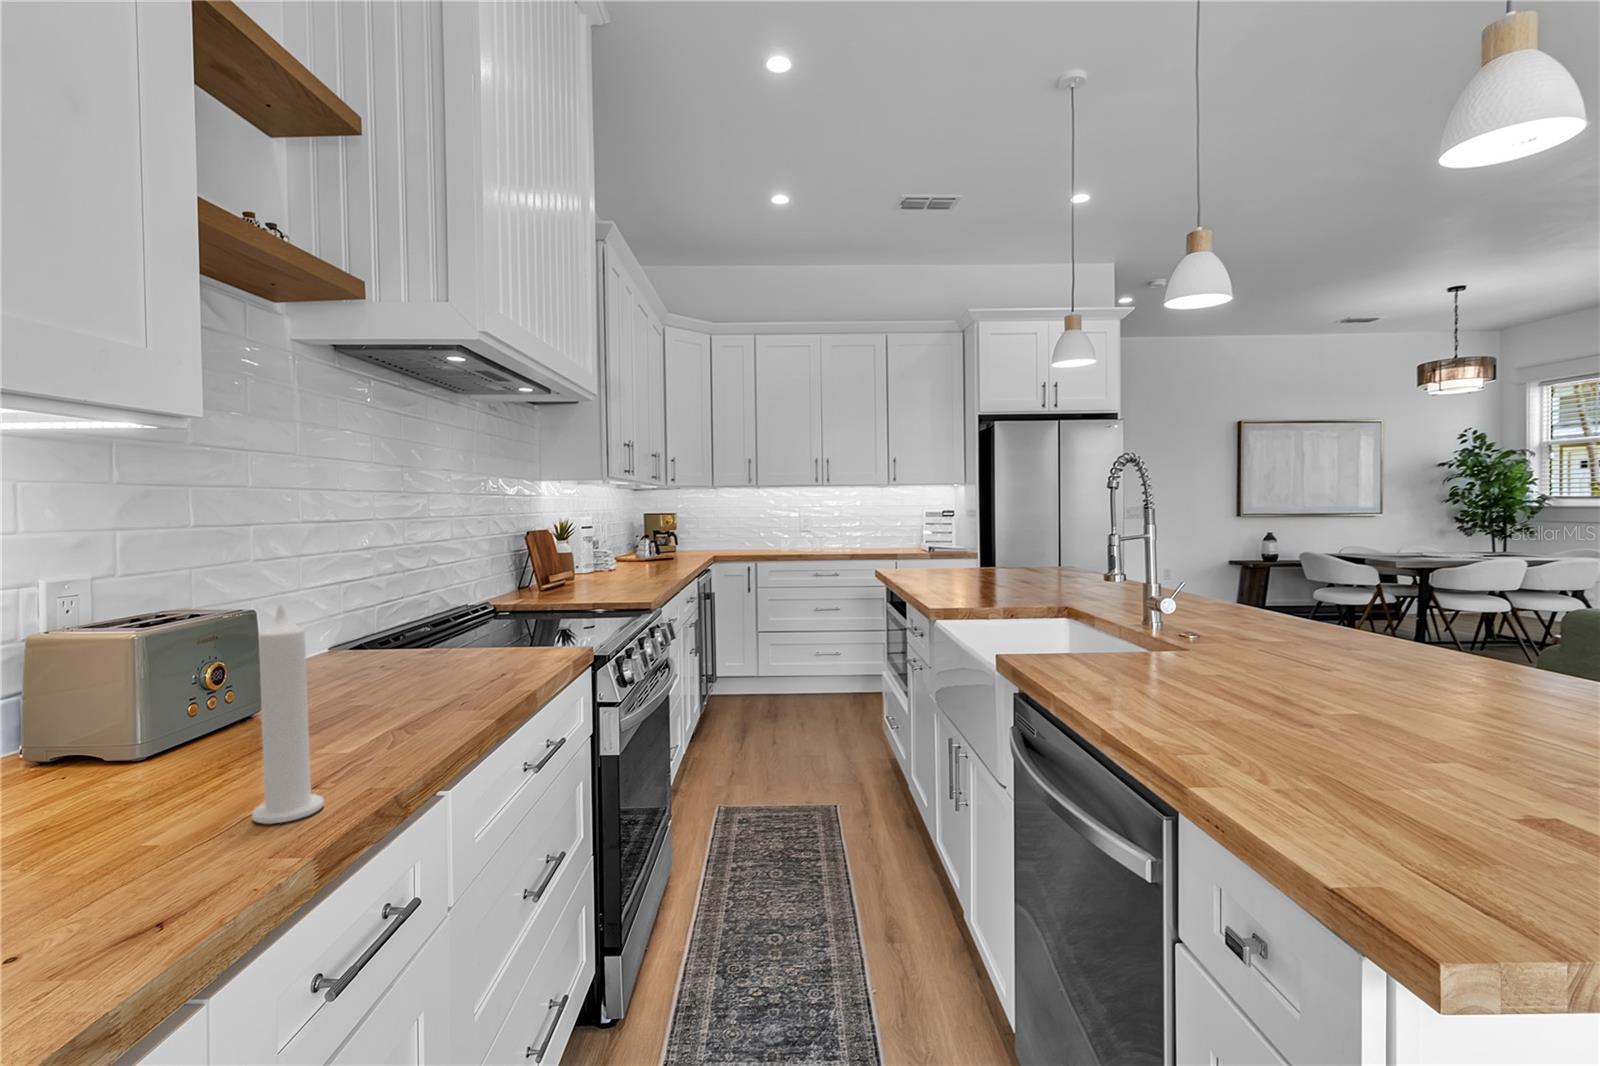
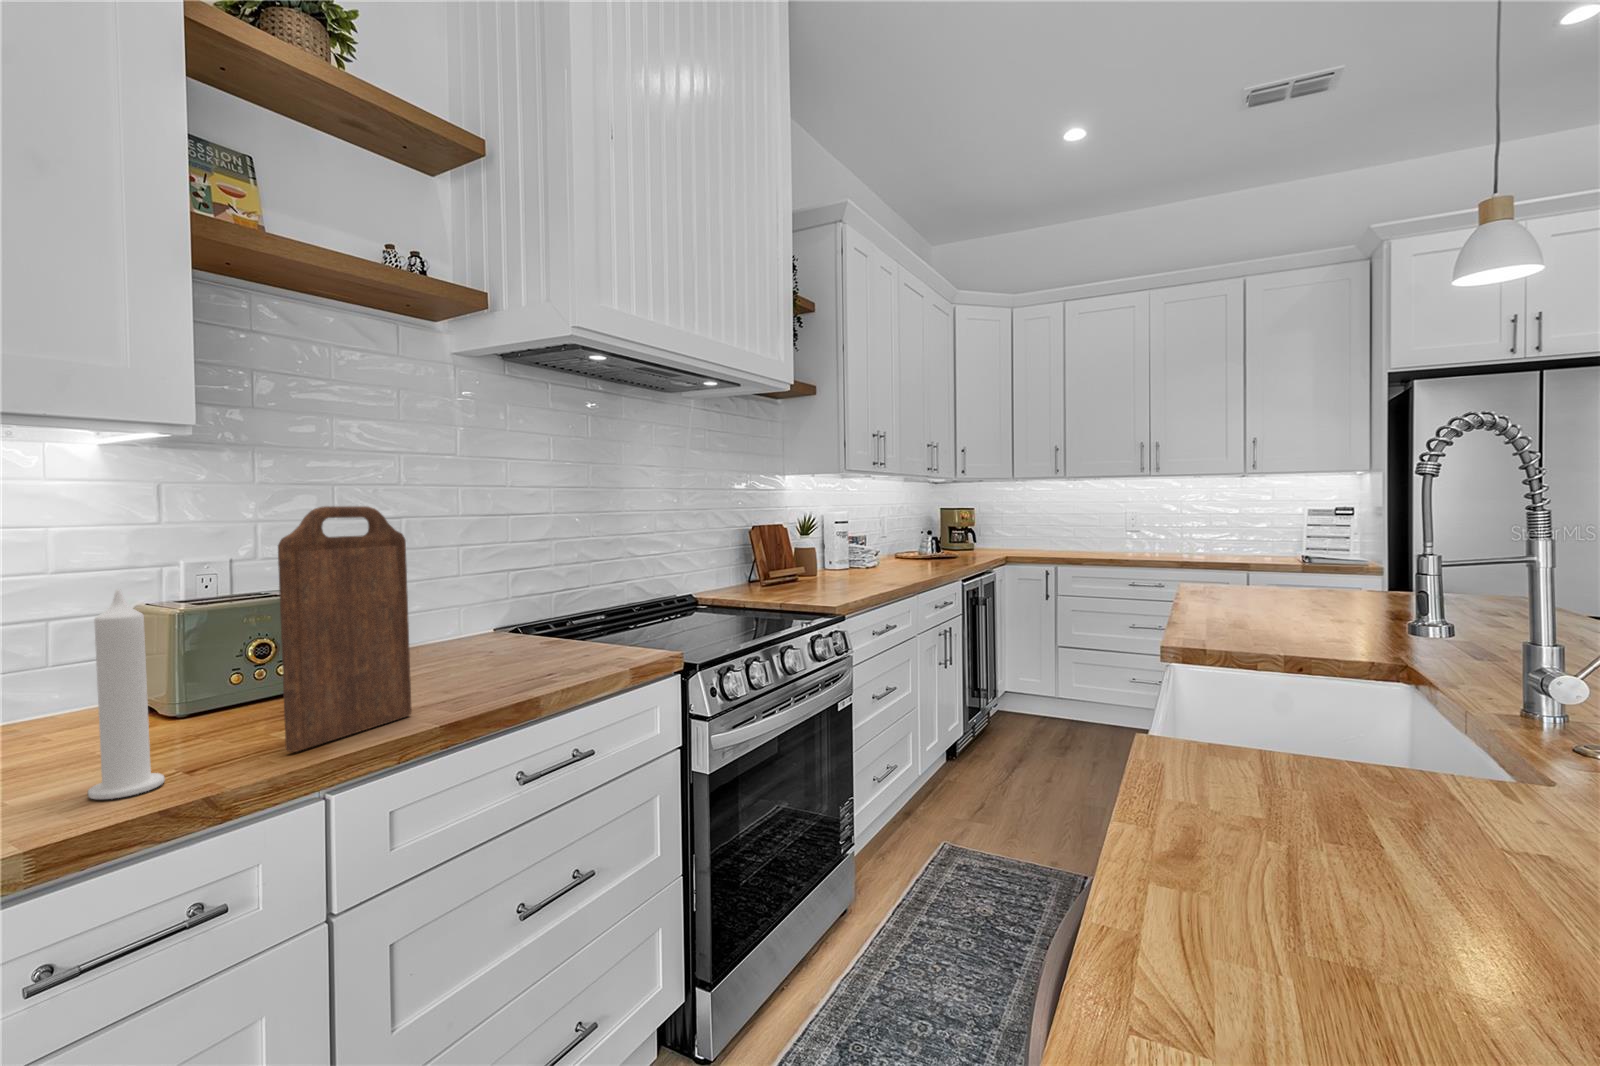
cutting board: none [383,516,442,761] -> present [278,506,412,752]

